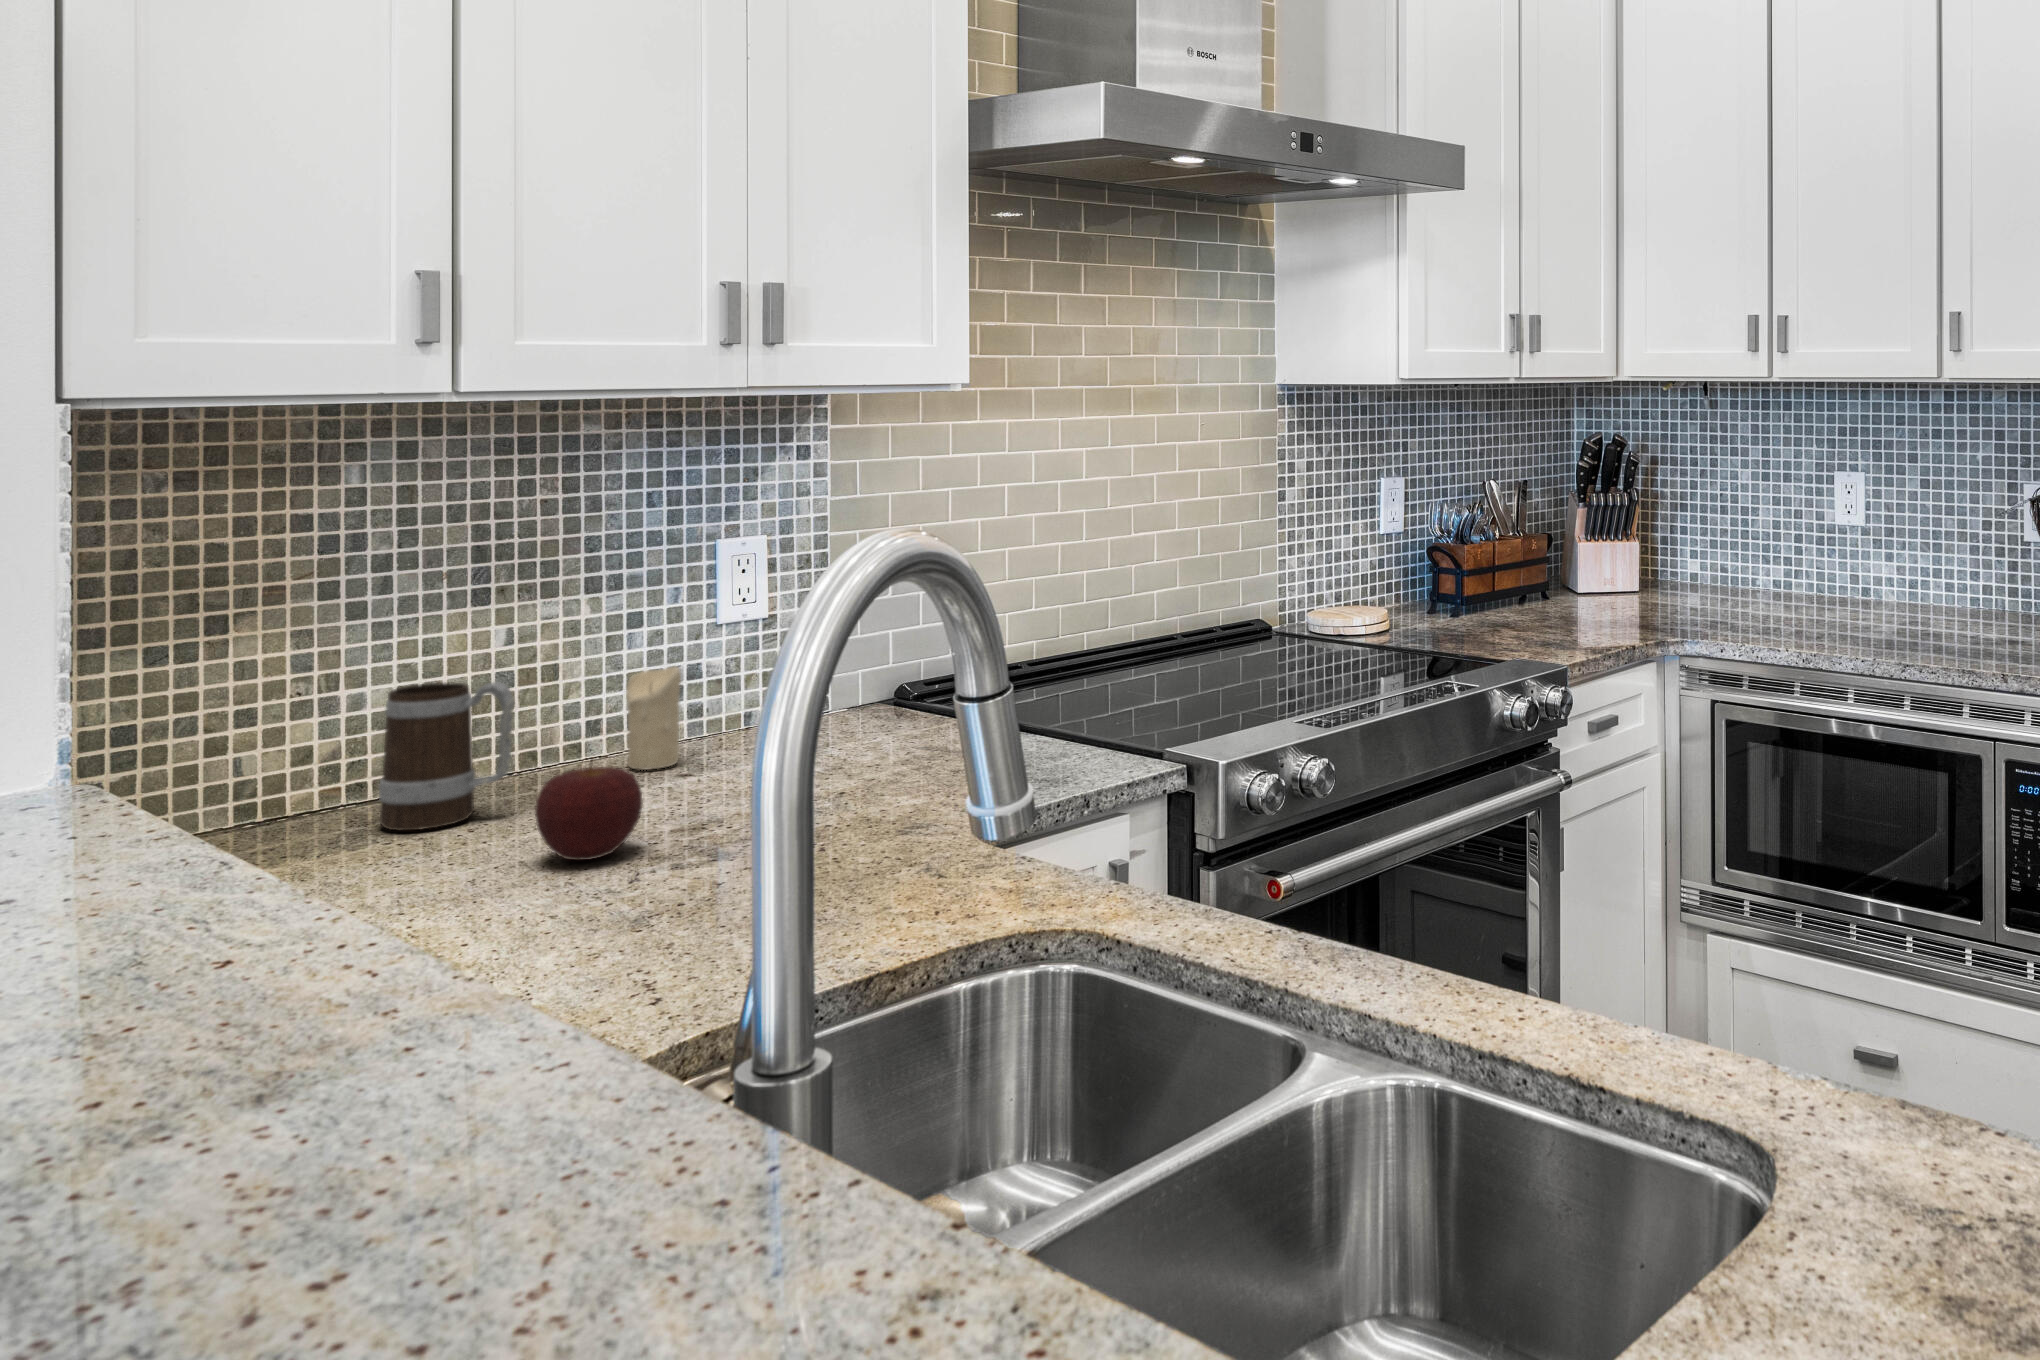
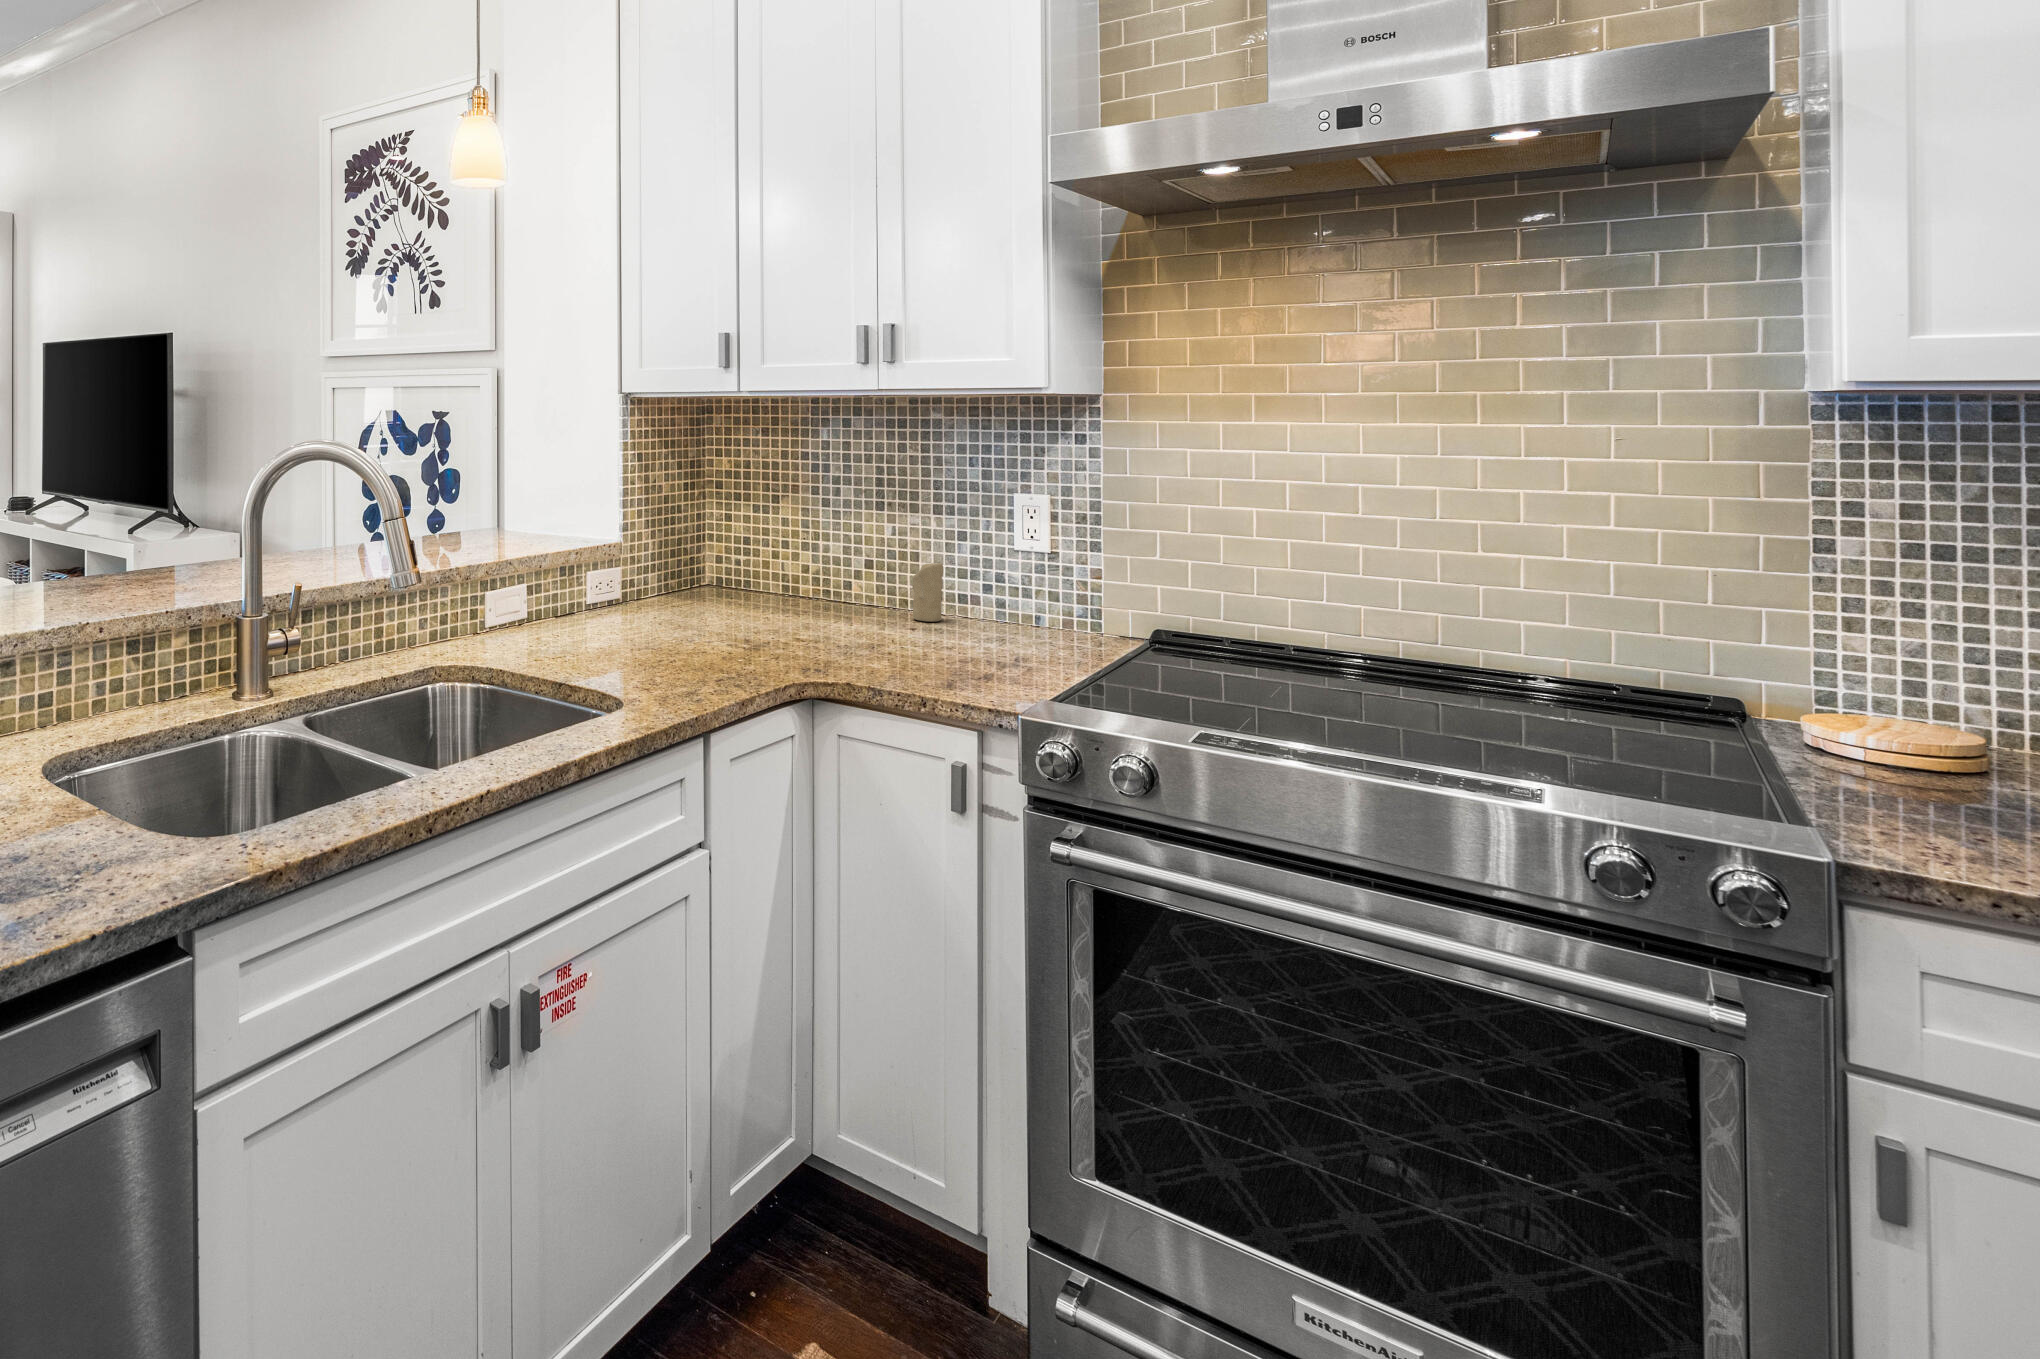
mug: present [379,682,514,830] -> none [782,540,823,610]
apple: present [535,759,643,860] -> none [724,576,773,627]

